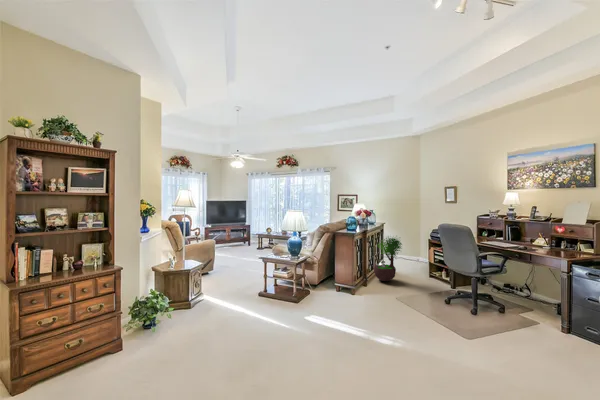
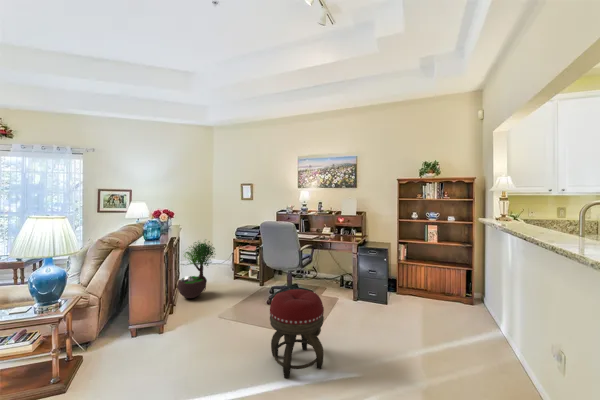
footstool: none [405,281,458,357] -> present [270,289,324,379]

